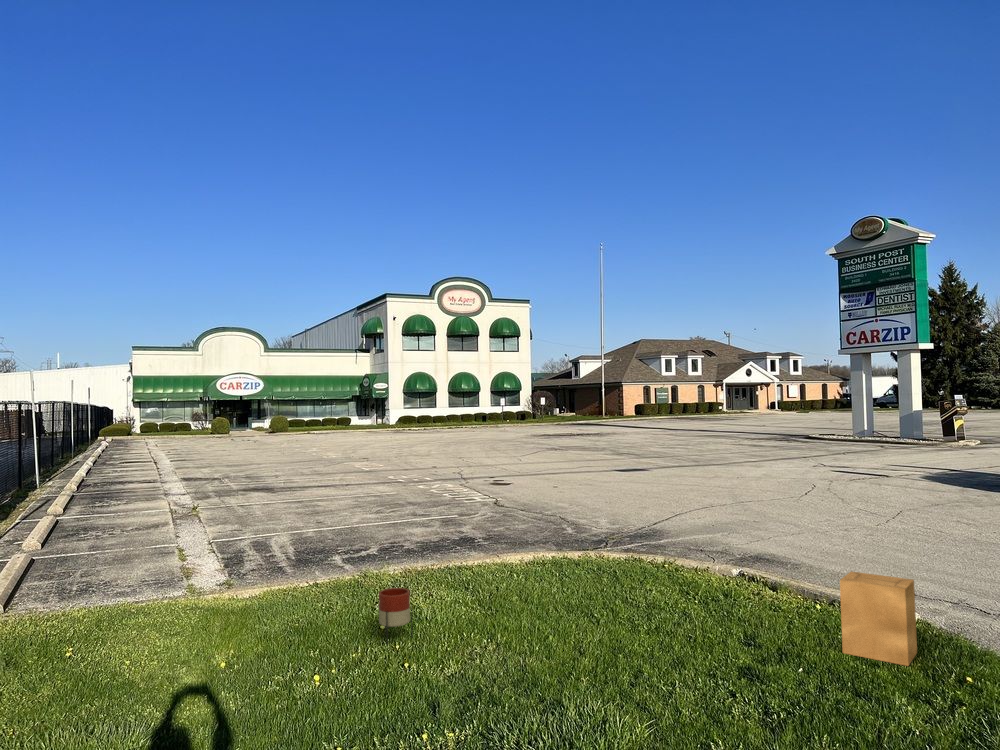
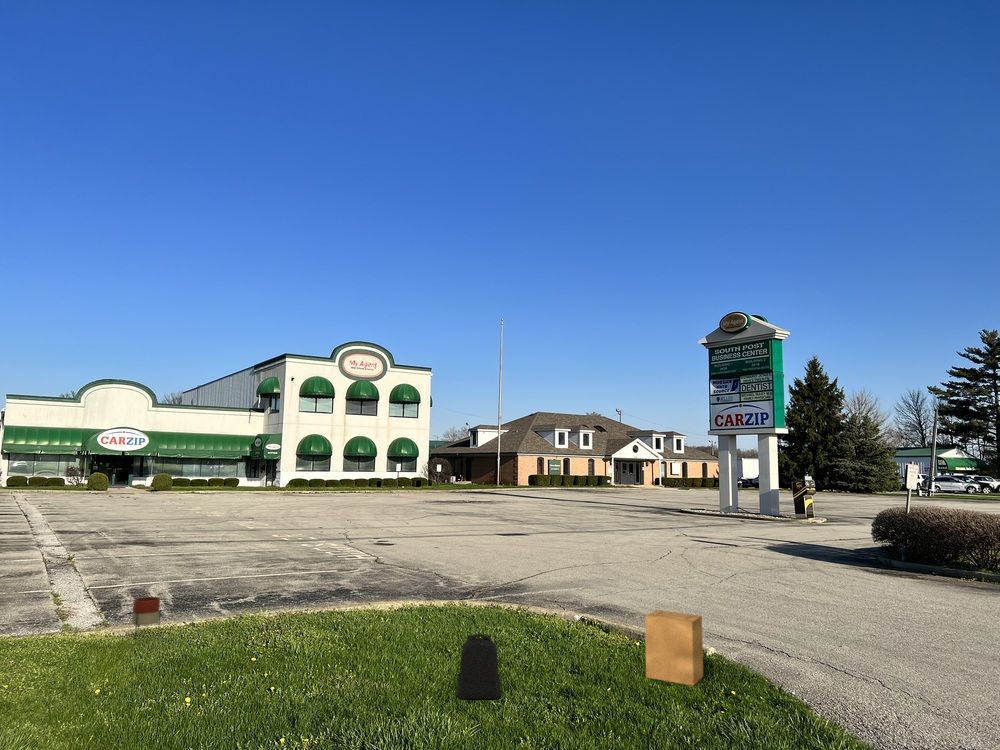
planter: present [379,588,413,644] -> present [132,597,161,638]
backpack: none [615,606,668,682] -> present [457,633,501,699]

